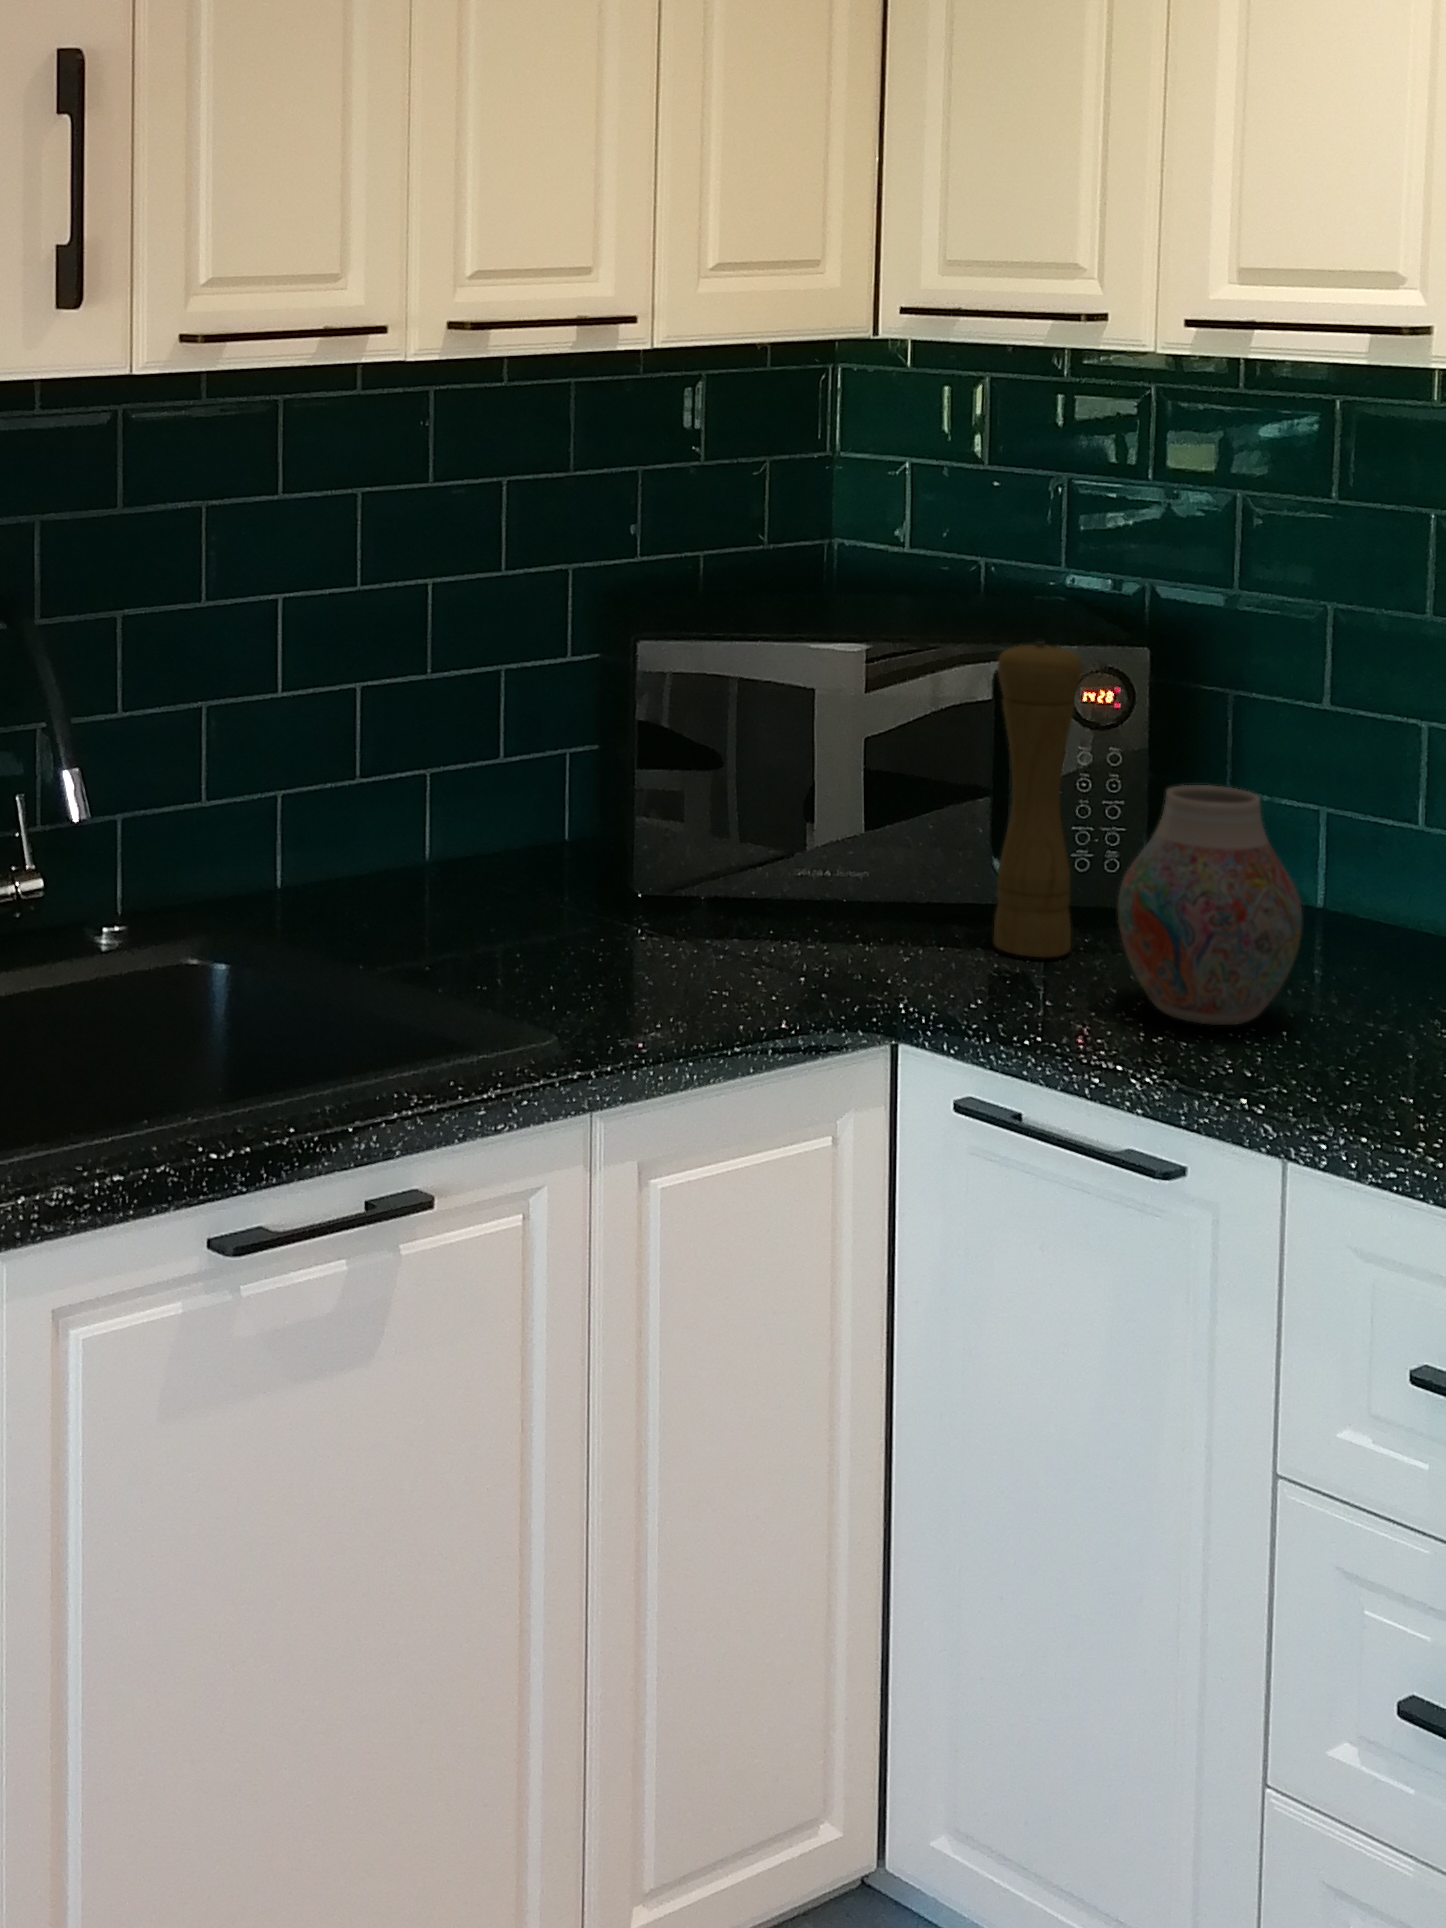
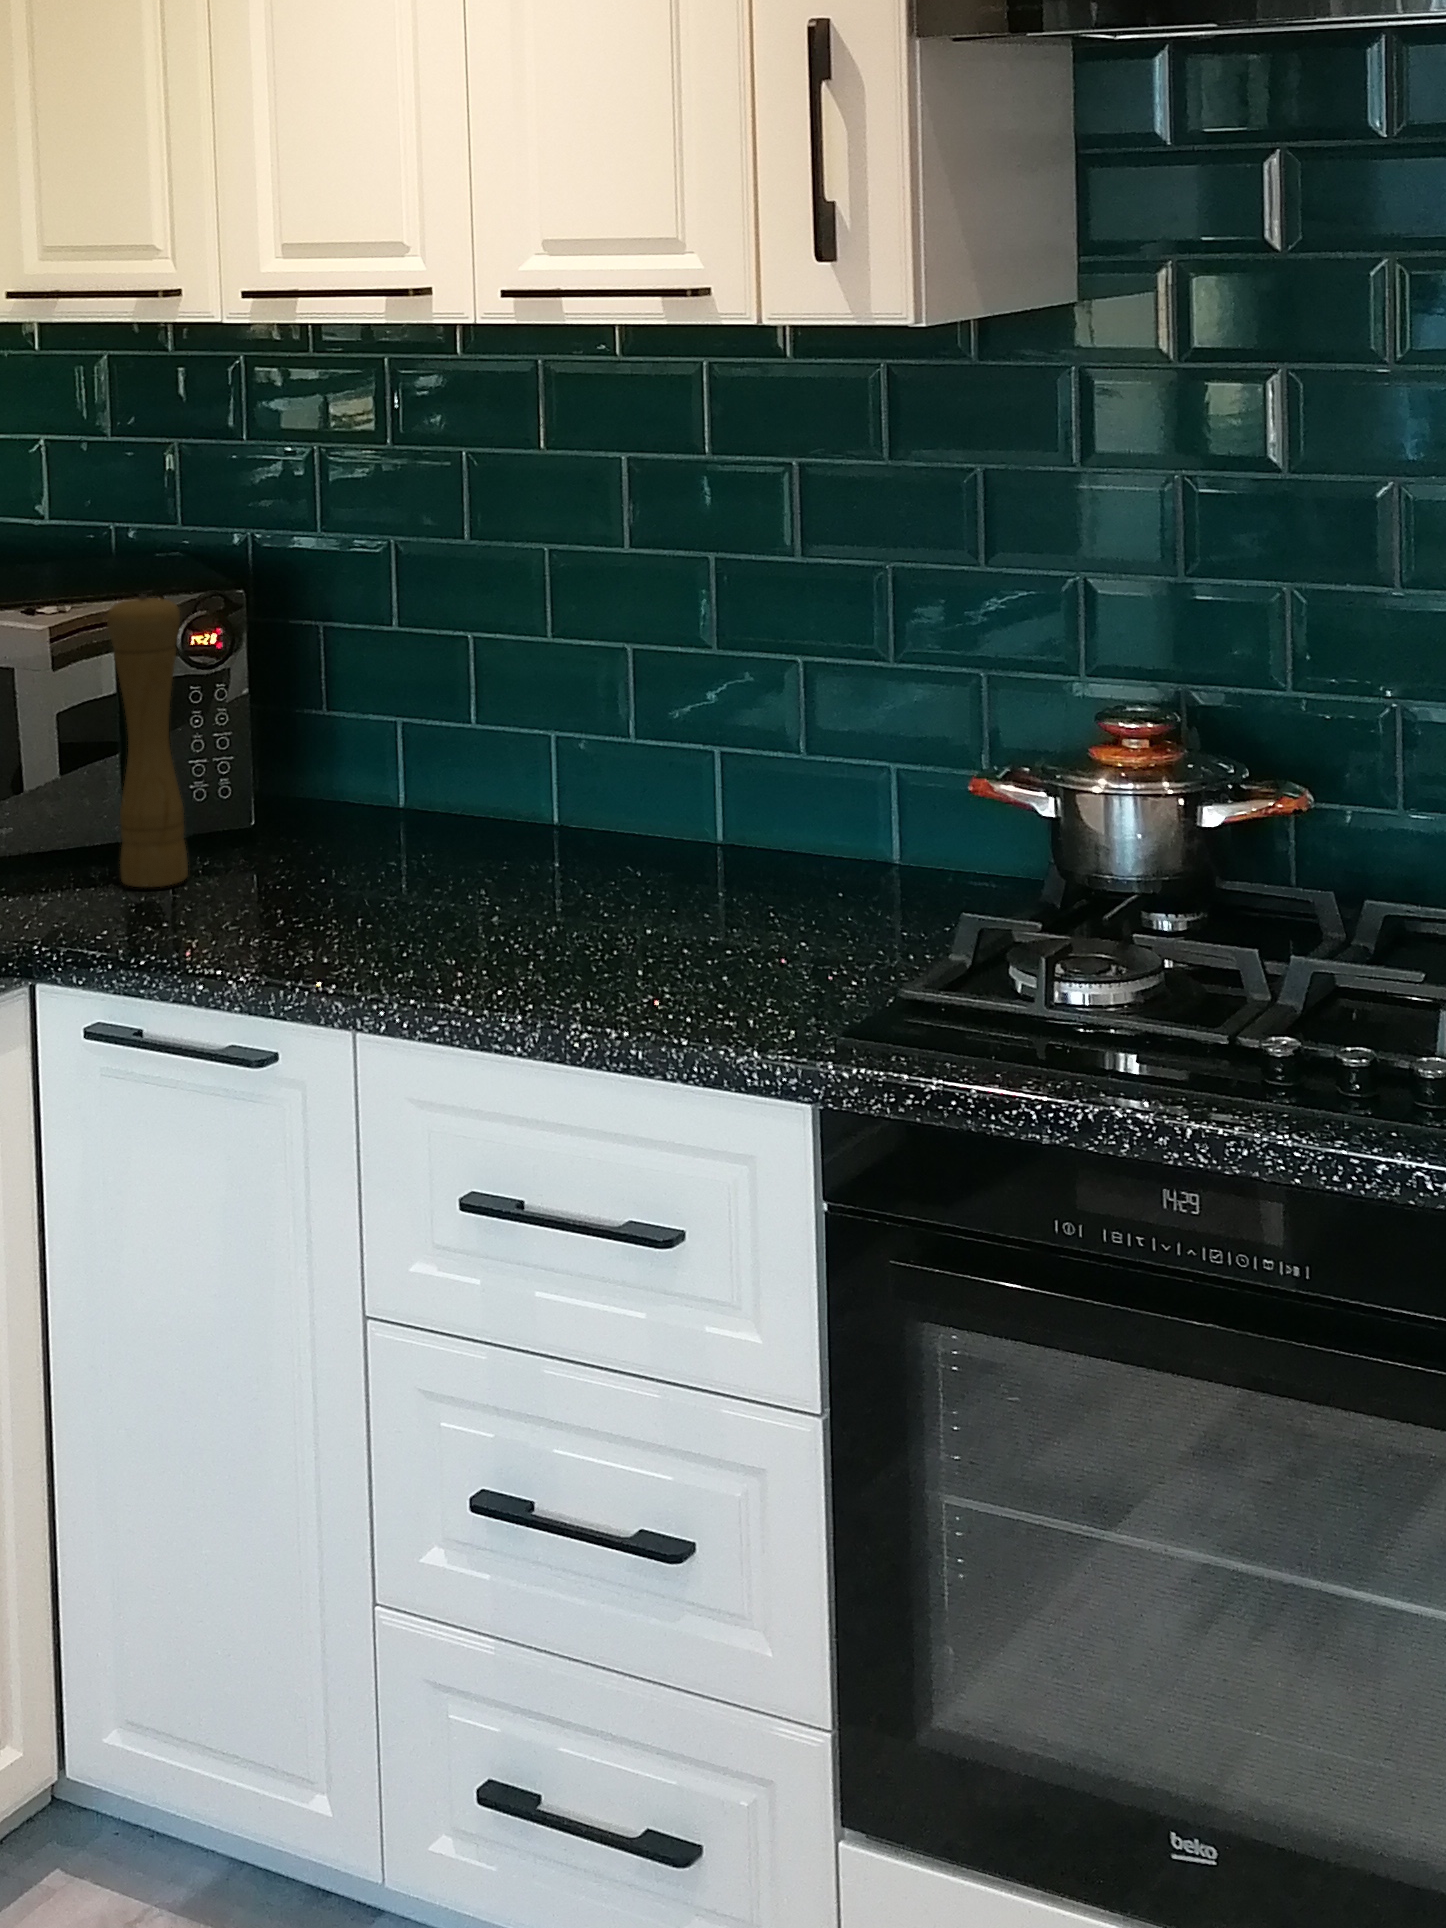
vase: present [1118,785,1302,1025] -> none [216,708,367,924]

